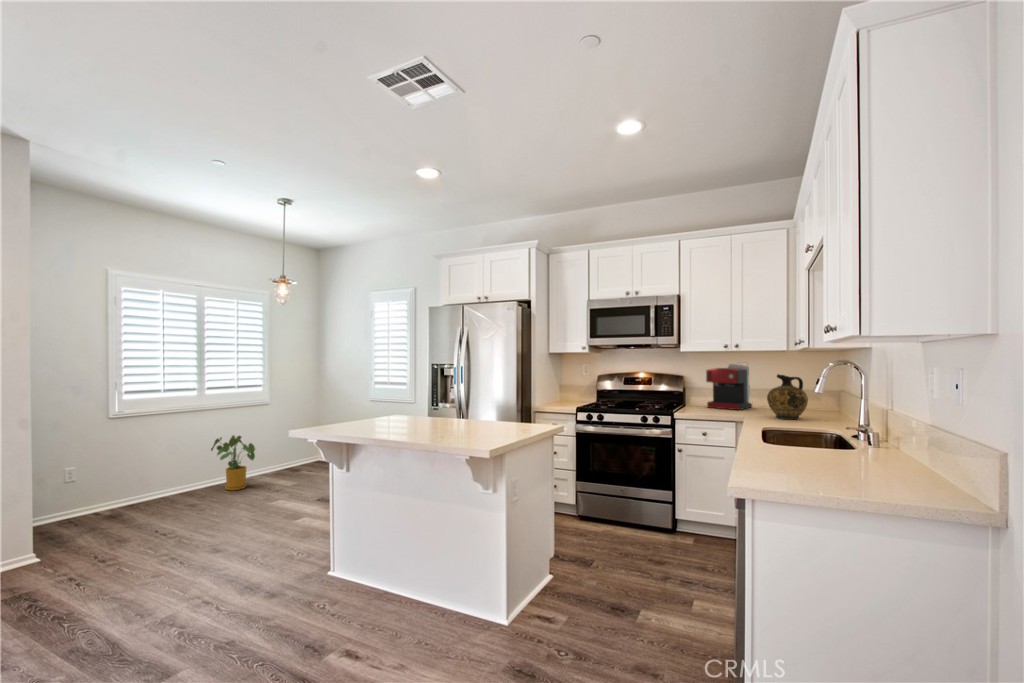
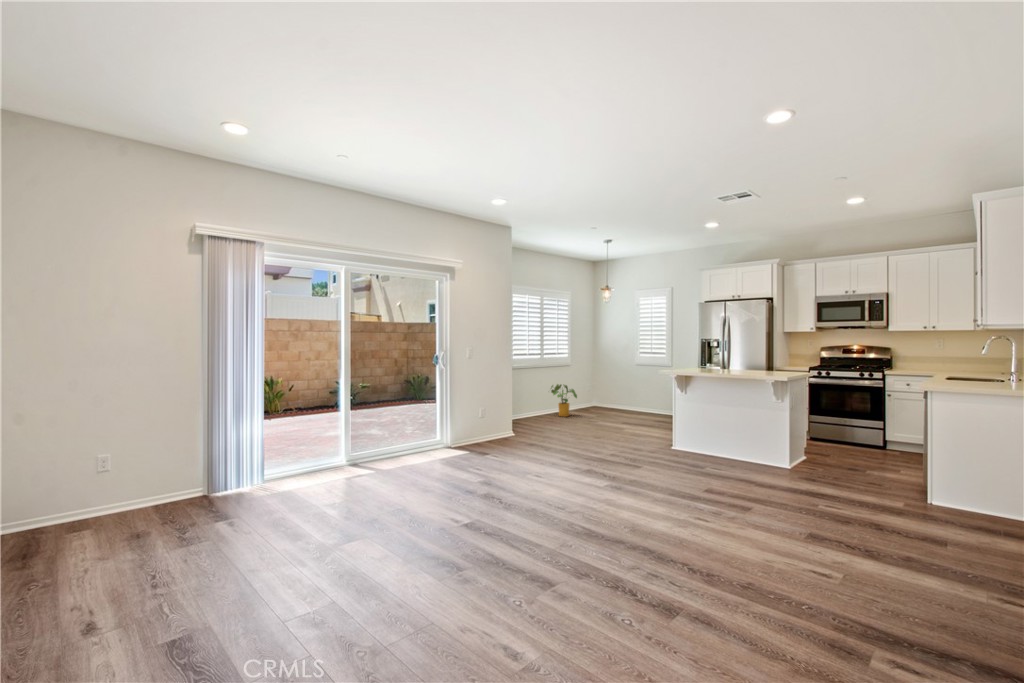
coffee maker: present [706,364,752,410] -> none [909,340,946,371]
ceramic jug: present [767,374,808,419] -> none [955,346,987,375]

